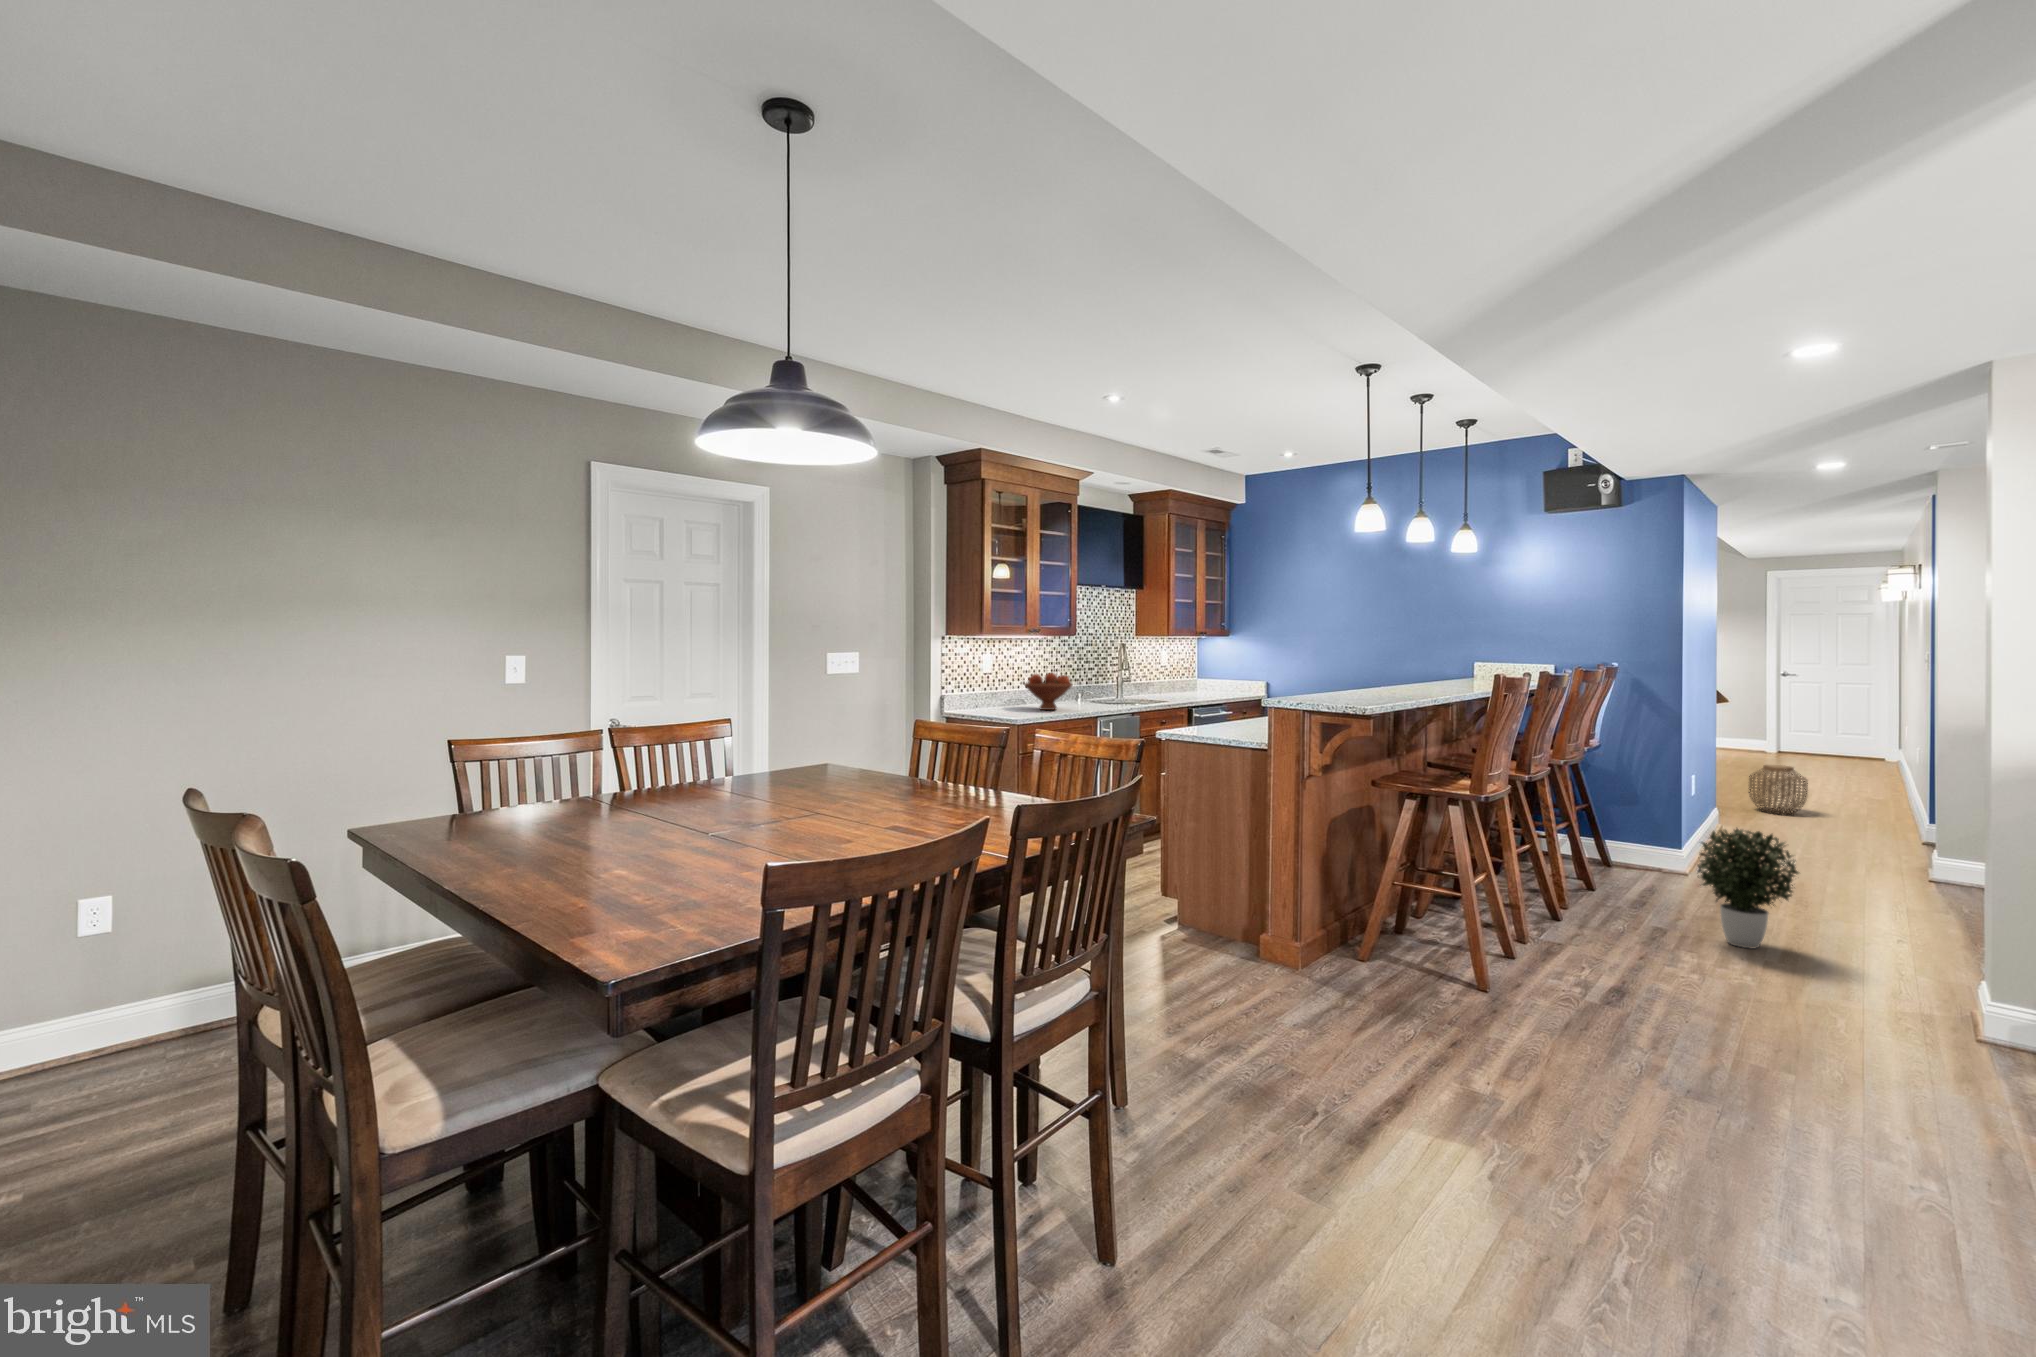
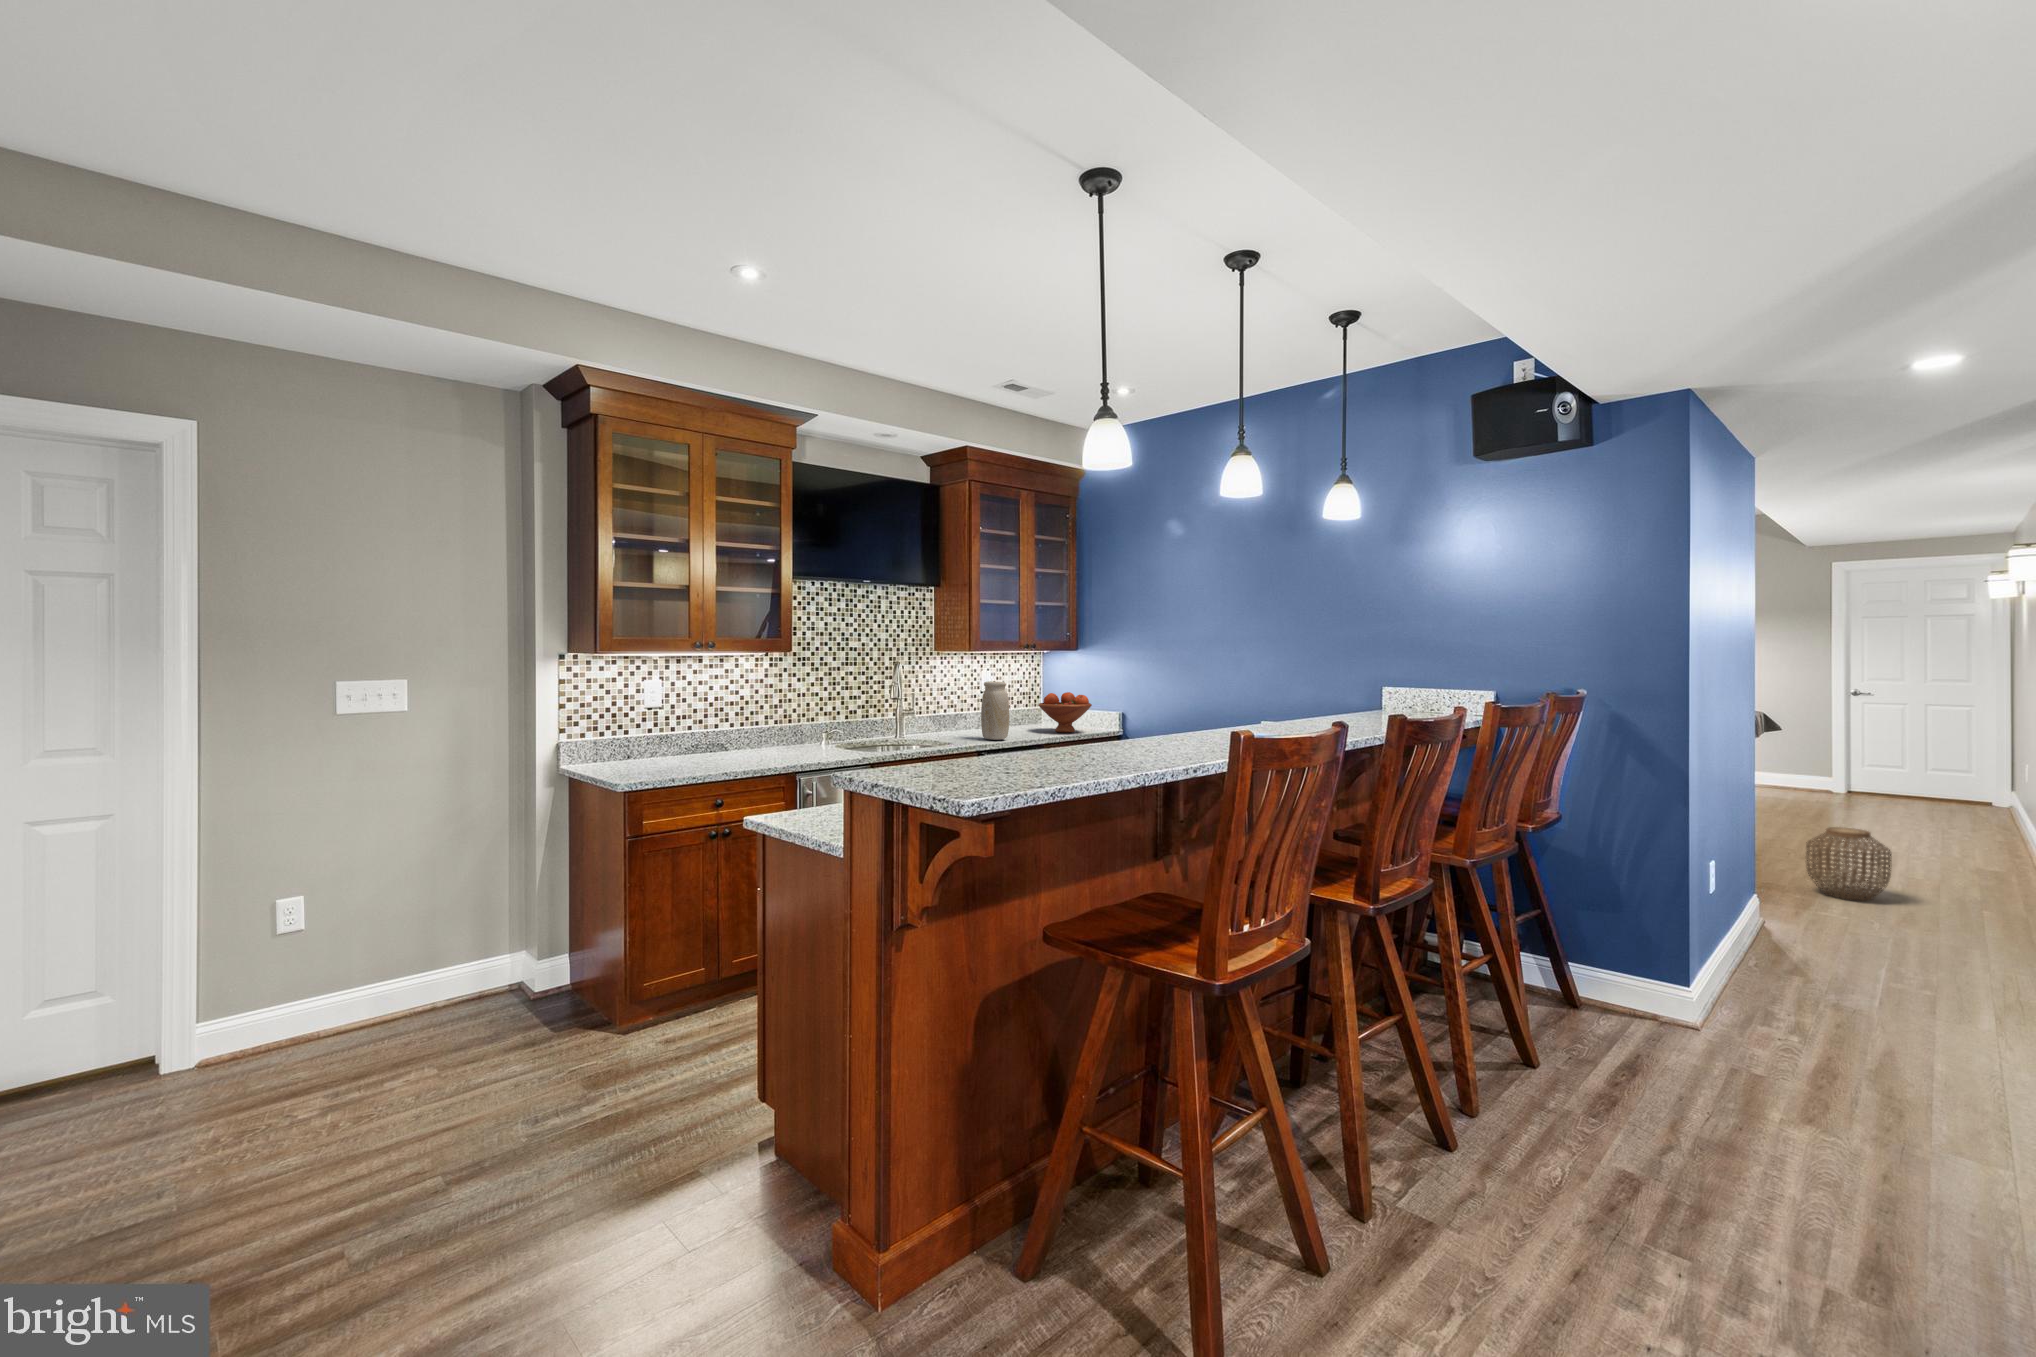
vase: none [1176,658,1197,699] -> present [981,681,1009,740]
fruit bowl: present [1024,673,1072,710] -> present [1039,692,1092,733]
potted plant: present [1698,828,1799,948] -> none [1689,1004,1884,1244]

